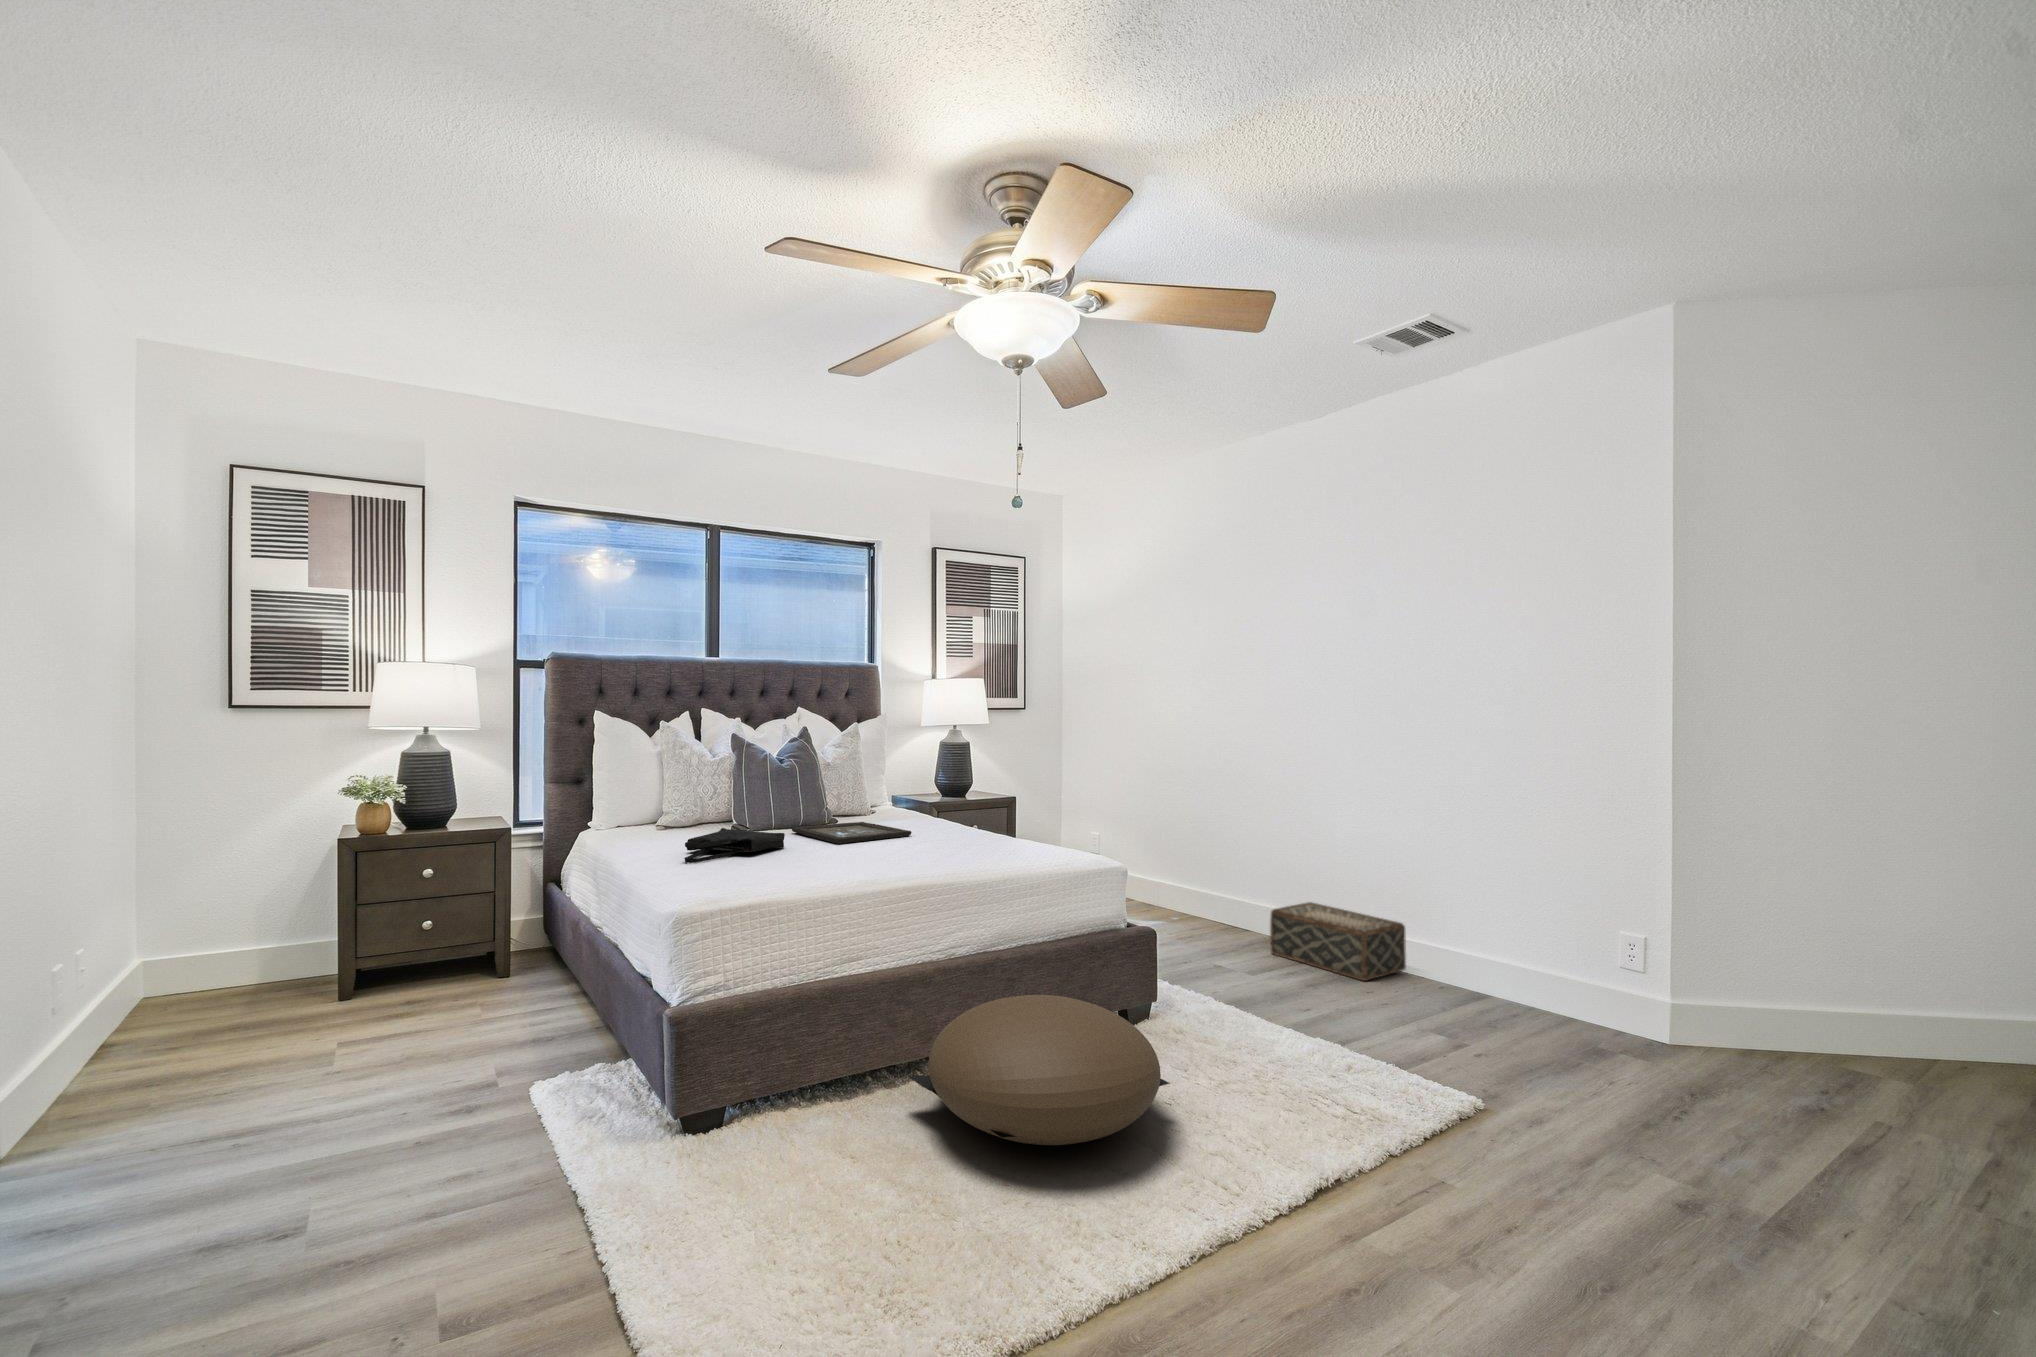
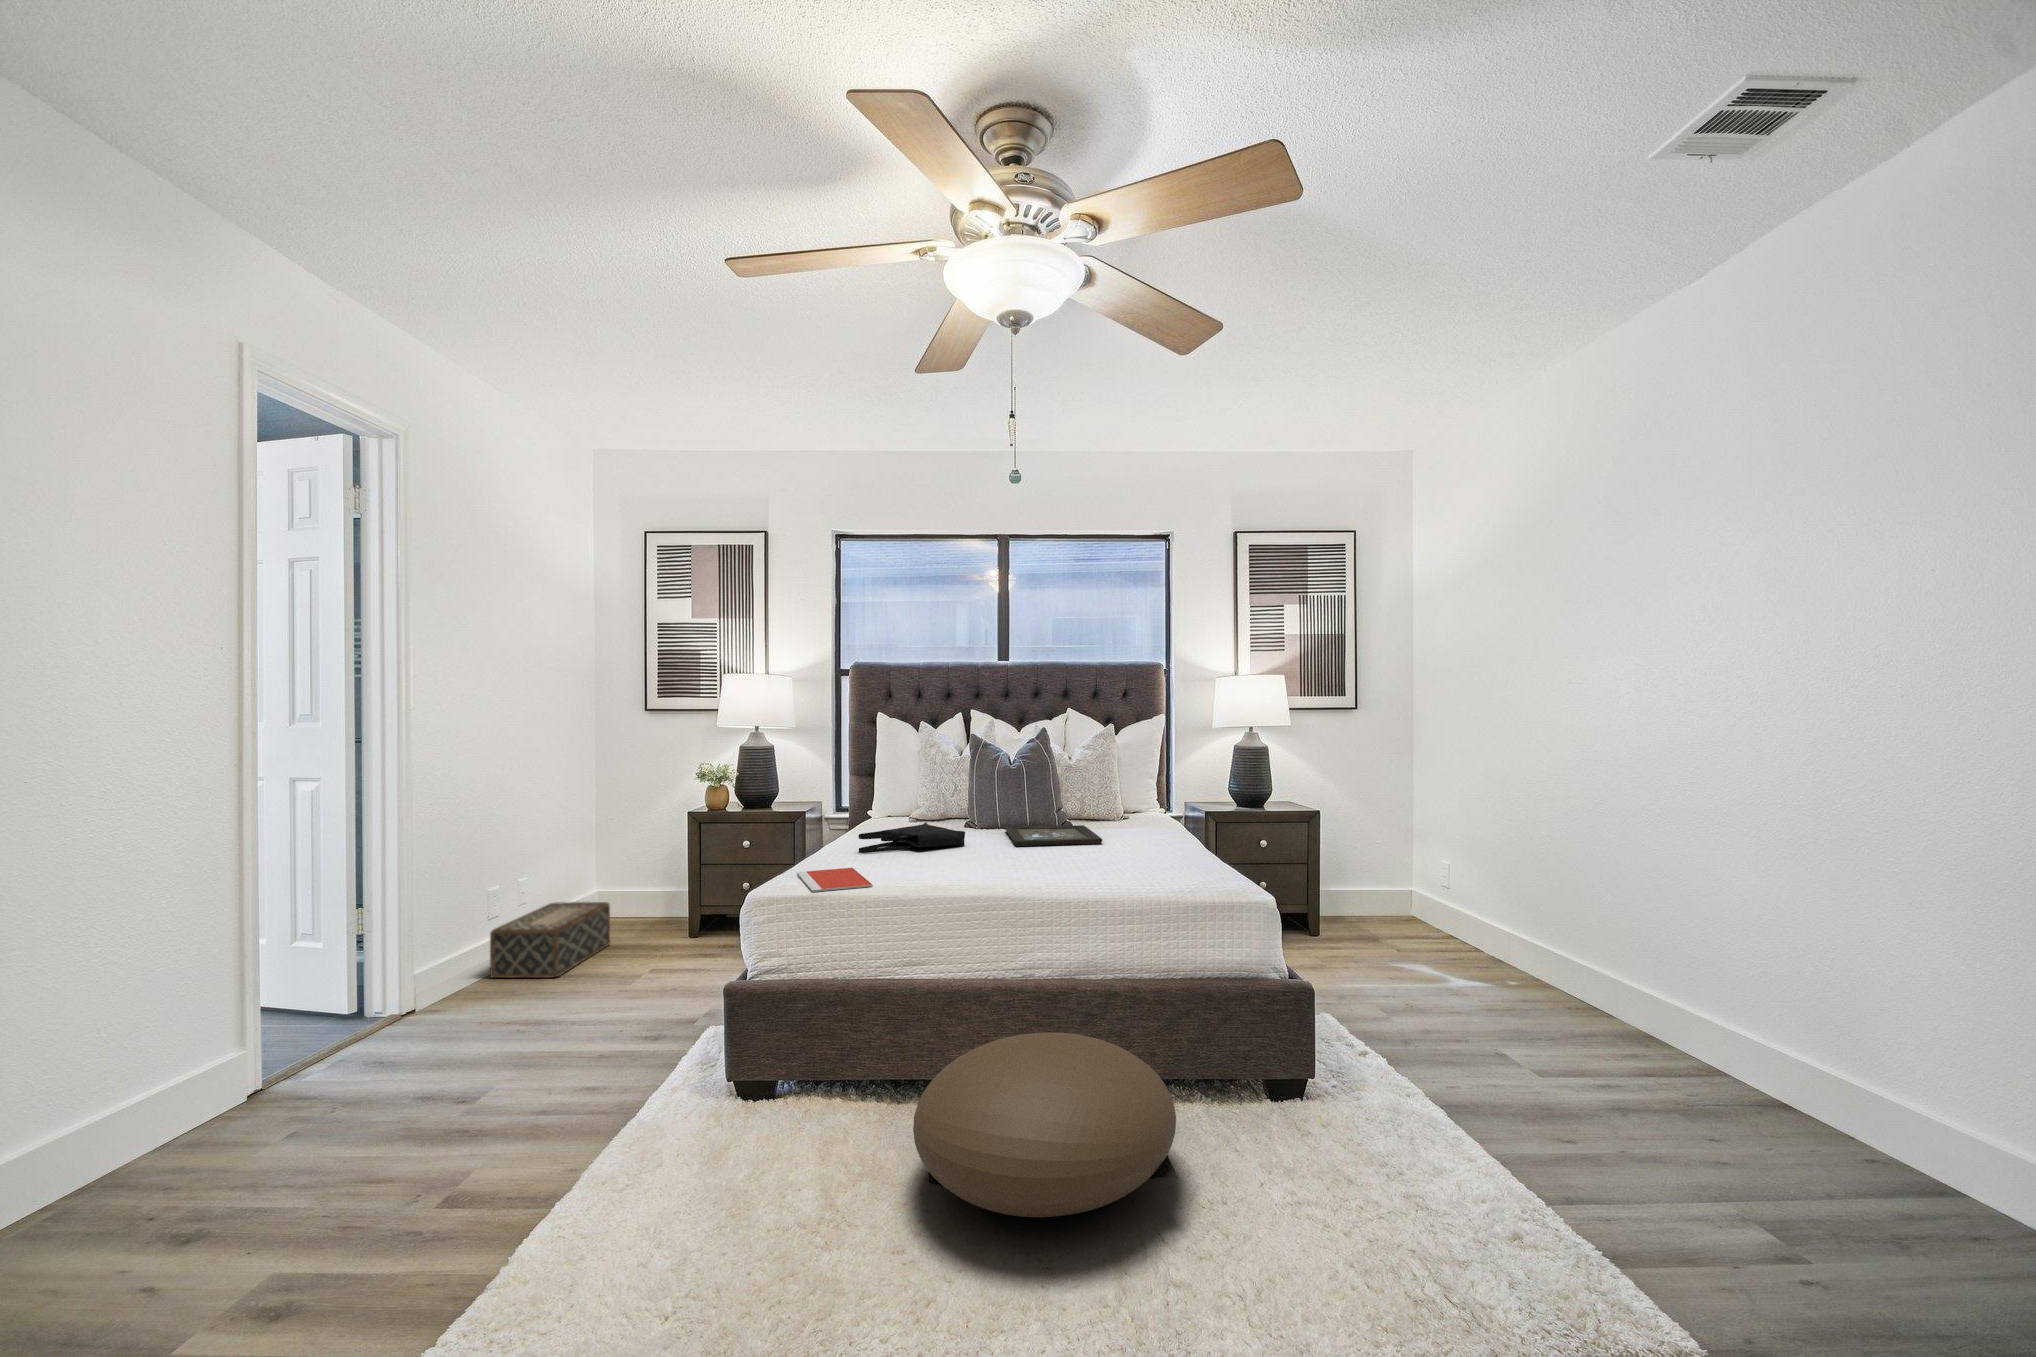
notebook: none [673,875,789,900] -> present [797,868,873,892]
woven basket: present [1270,902,1406,981] -> present [490,902,610,978]

